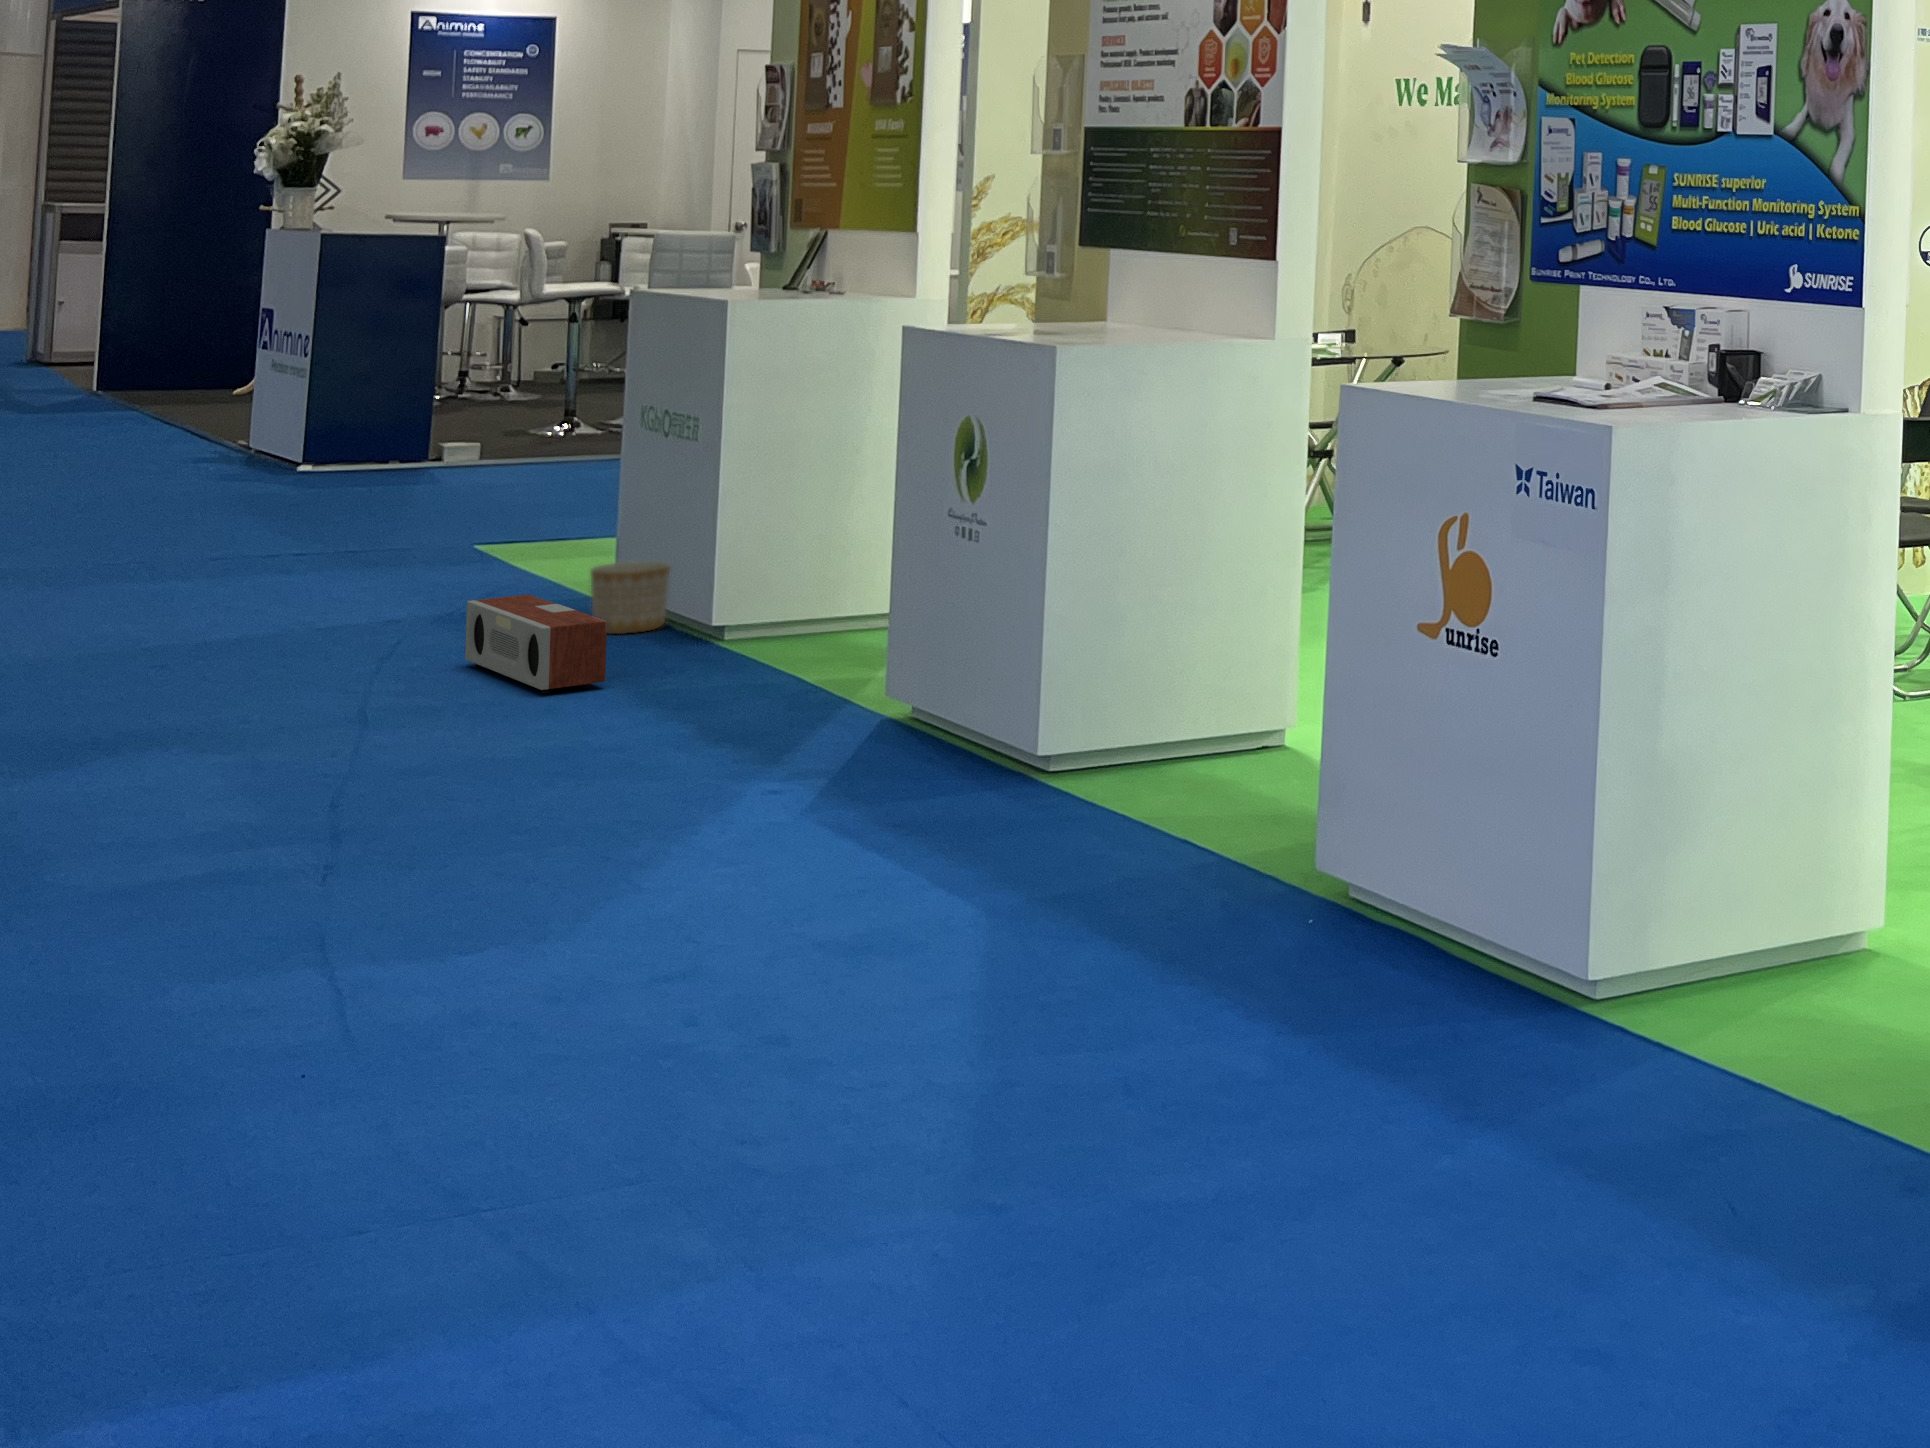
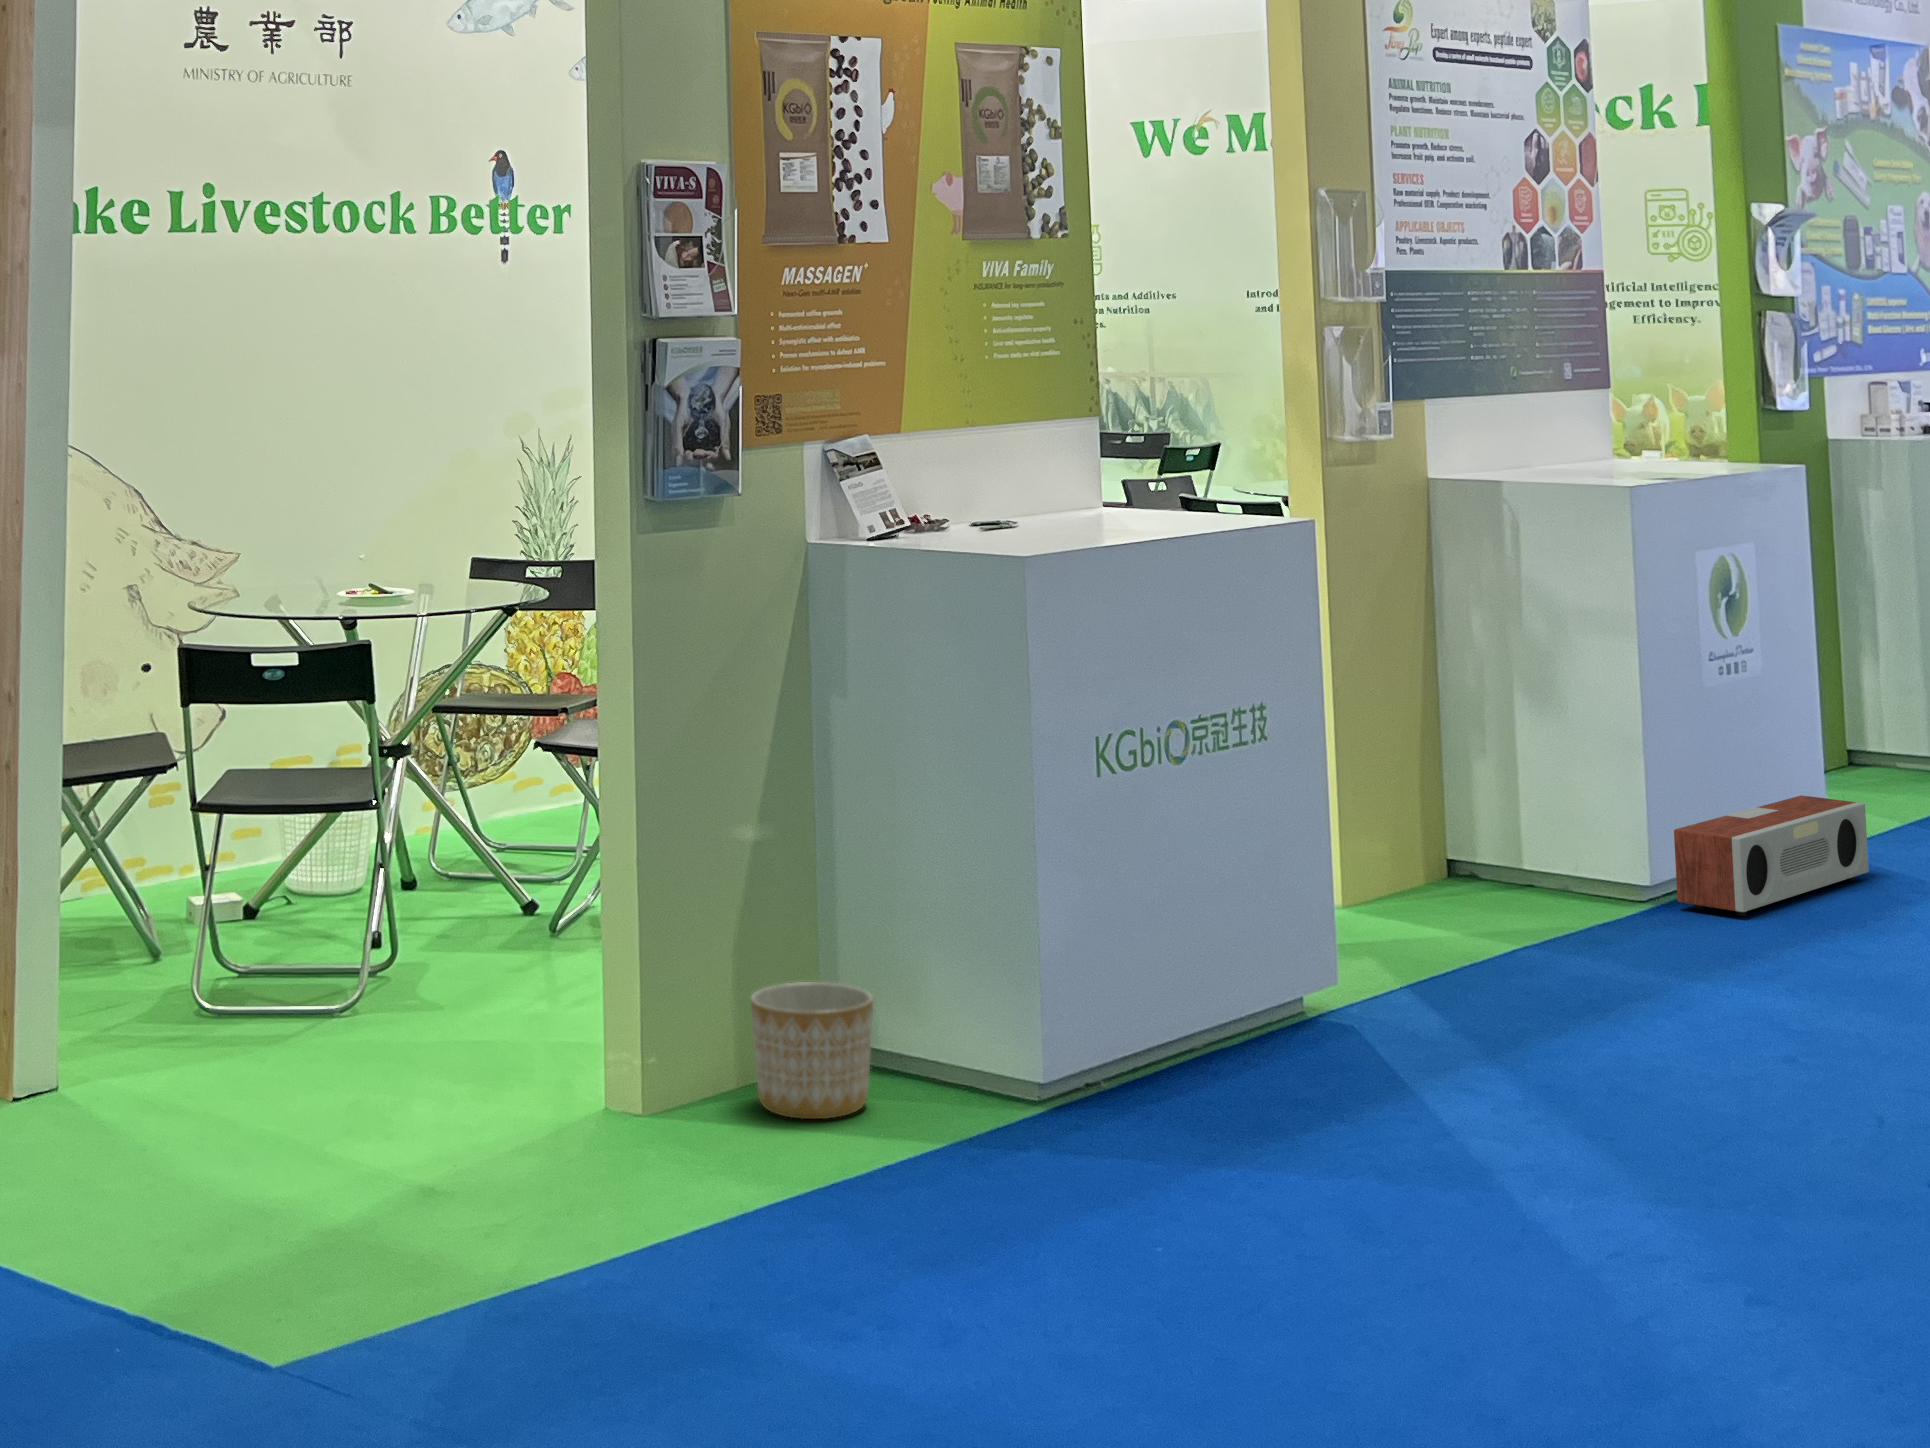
speaker: present [465,594,607,693] -> present [1674,795,1869,916]

